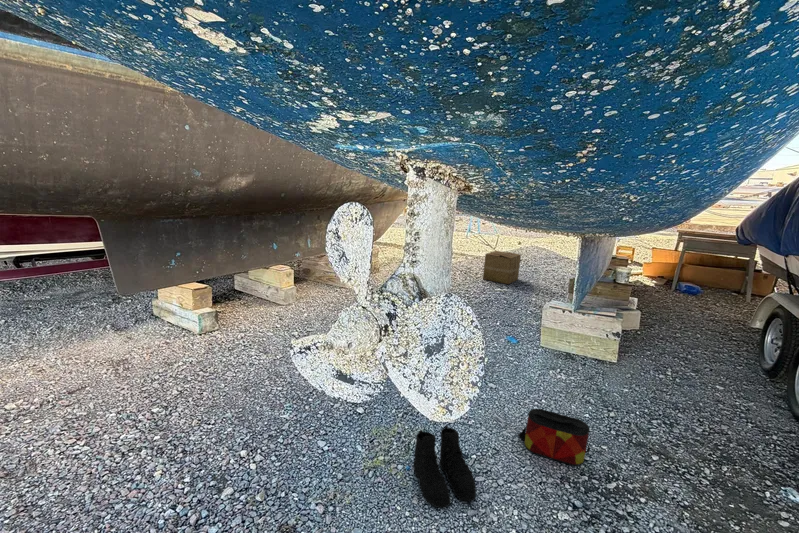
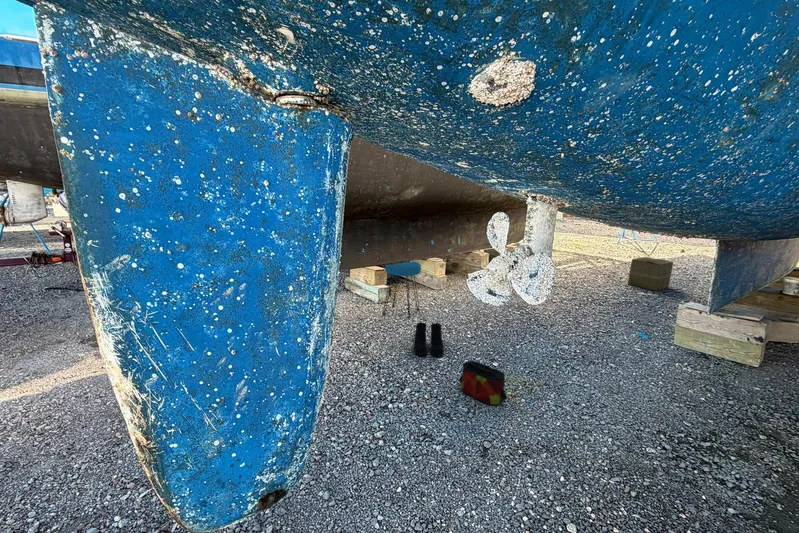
stool: none [204,274,258,353] -> present [383,261,421,318]
bag: present [518,409,590,466] -> present [459,361,507,406]
boots: present [414,426,476,508] -> present [414,322,444,356]

